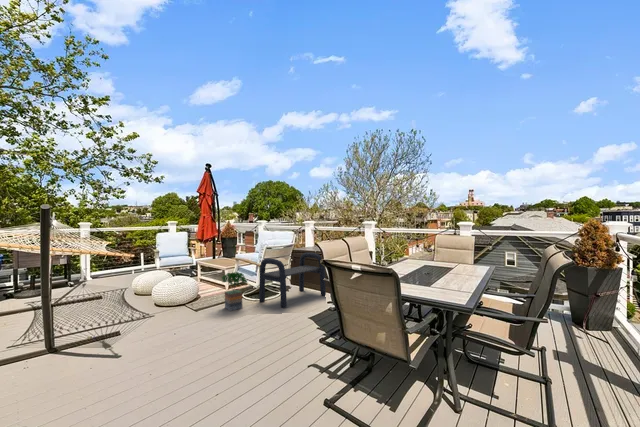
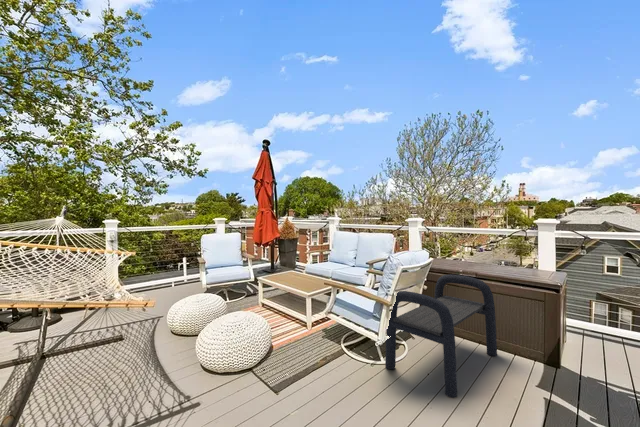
potted tree: present [222,272,247,311] -> none [324,316,379,401]

